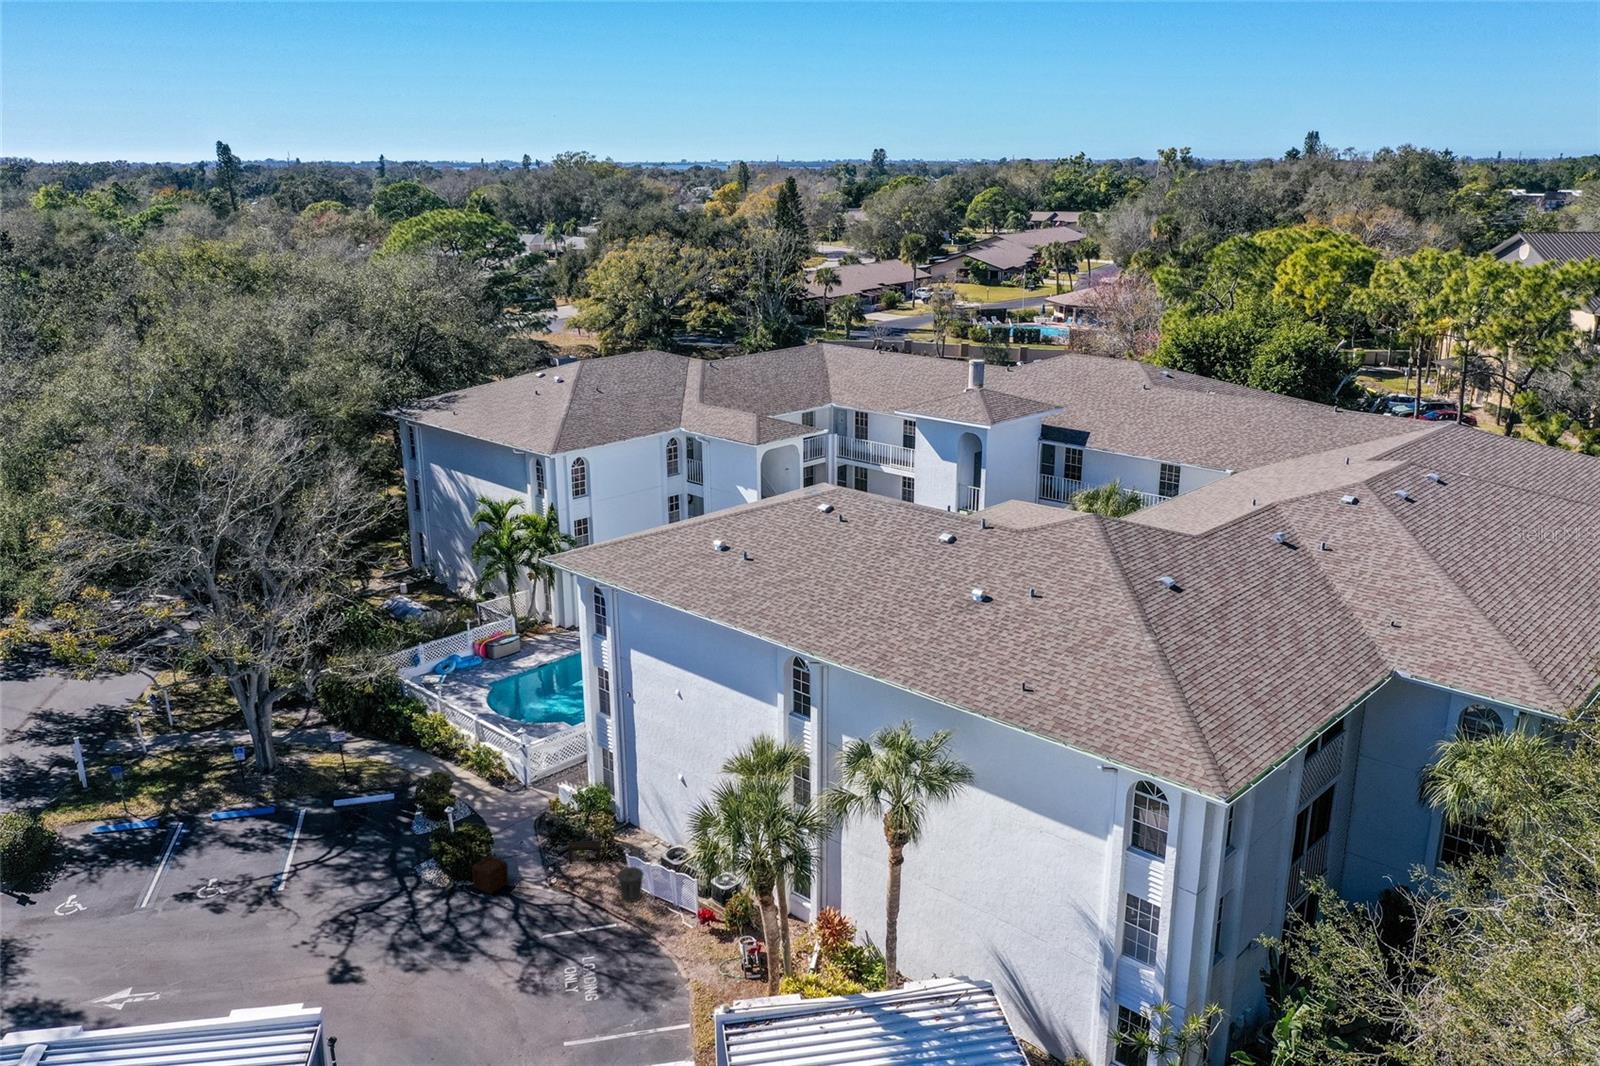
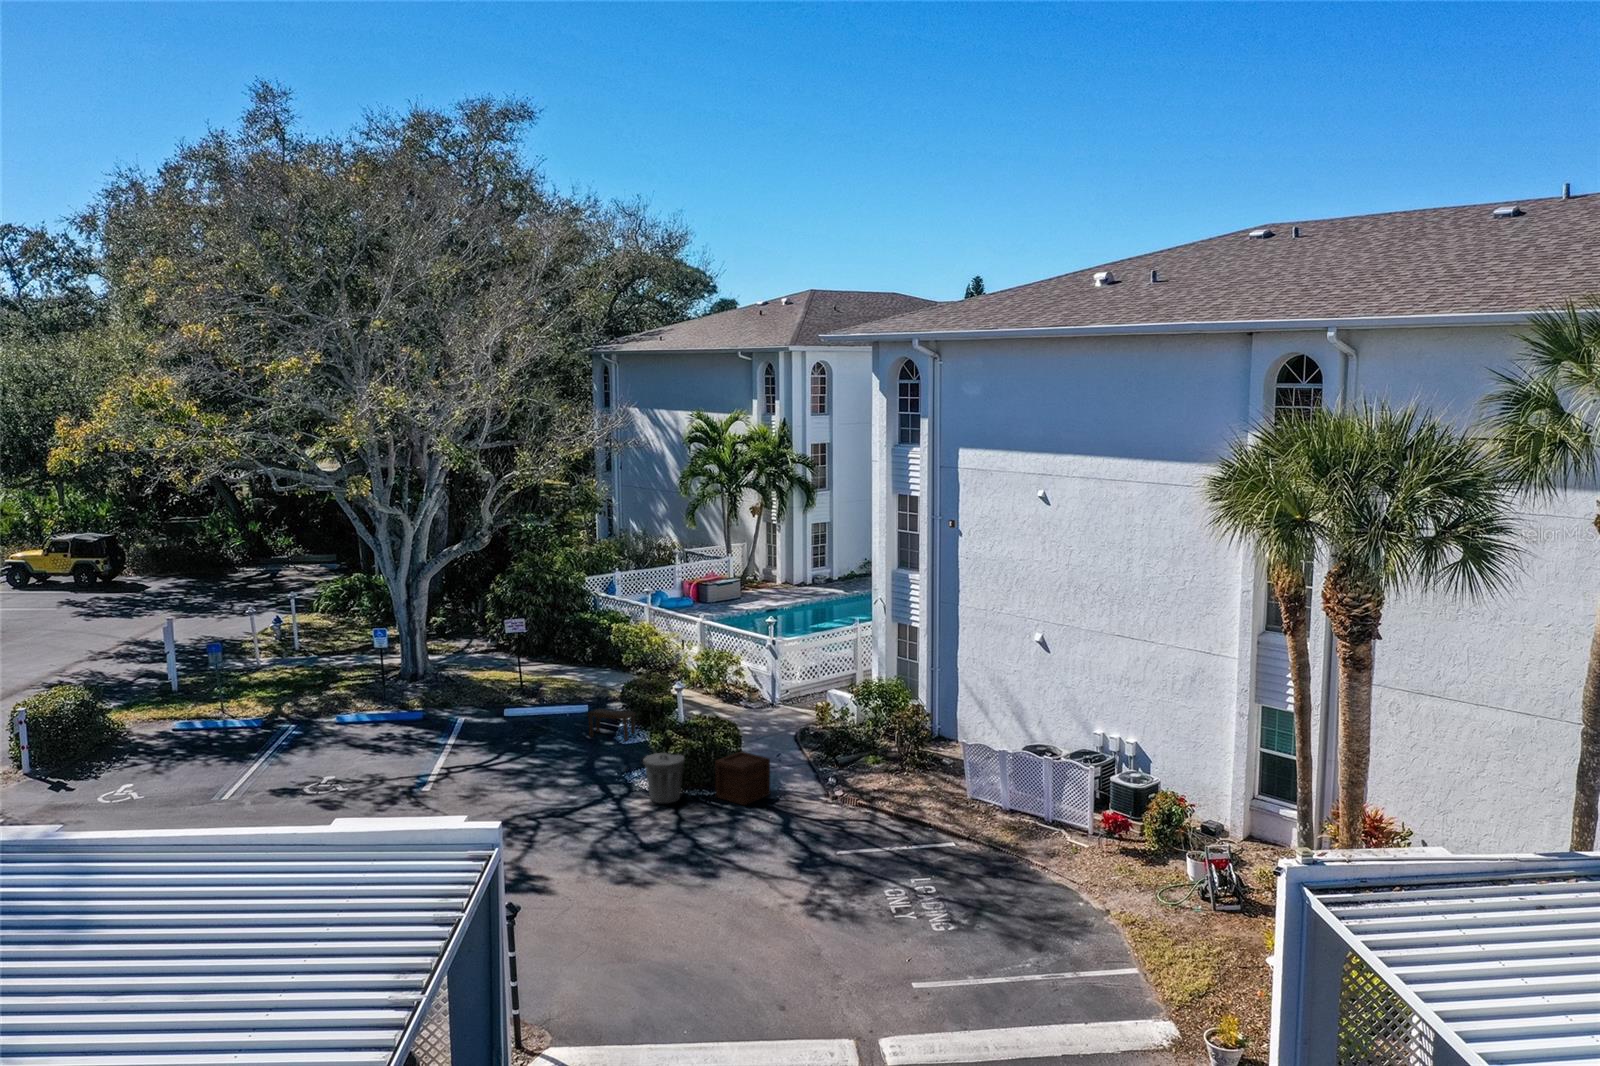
bench: present [568,841,601,864] -> present [588,709,636,741]
trash can: present [617,867,643,902] -> present [643,752,685,803]

